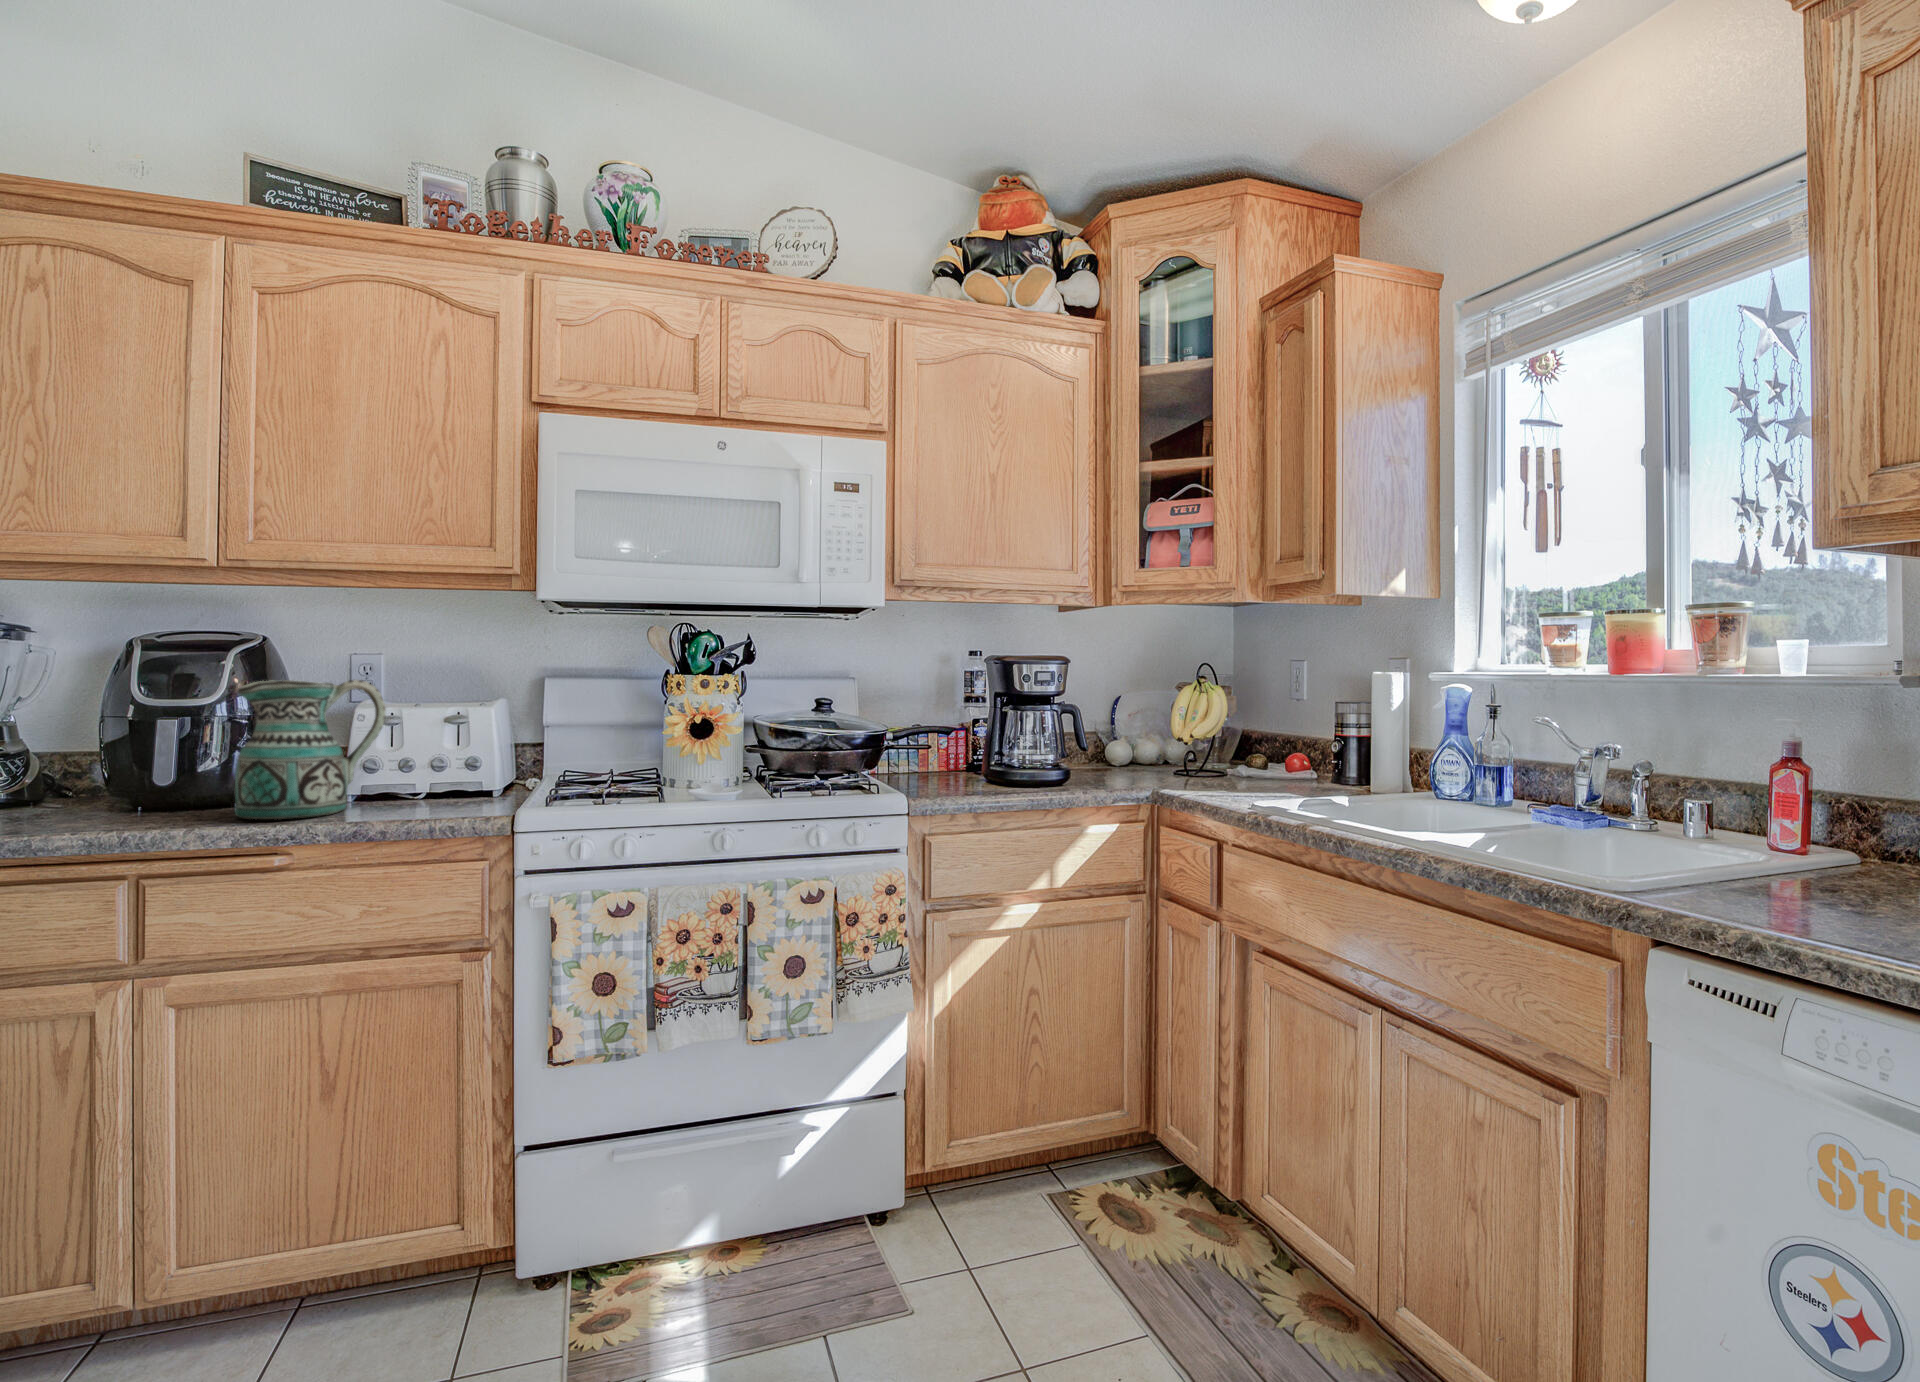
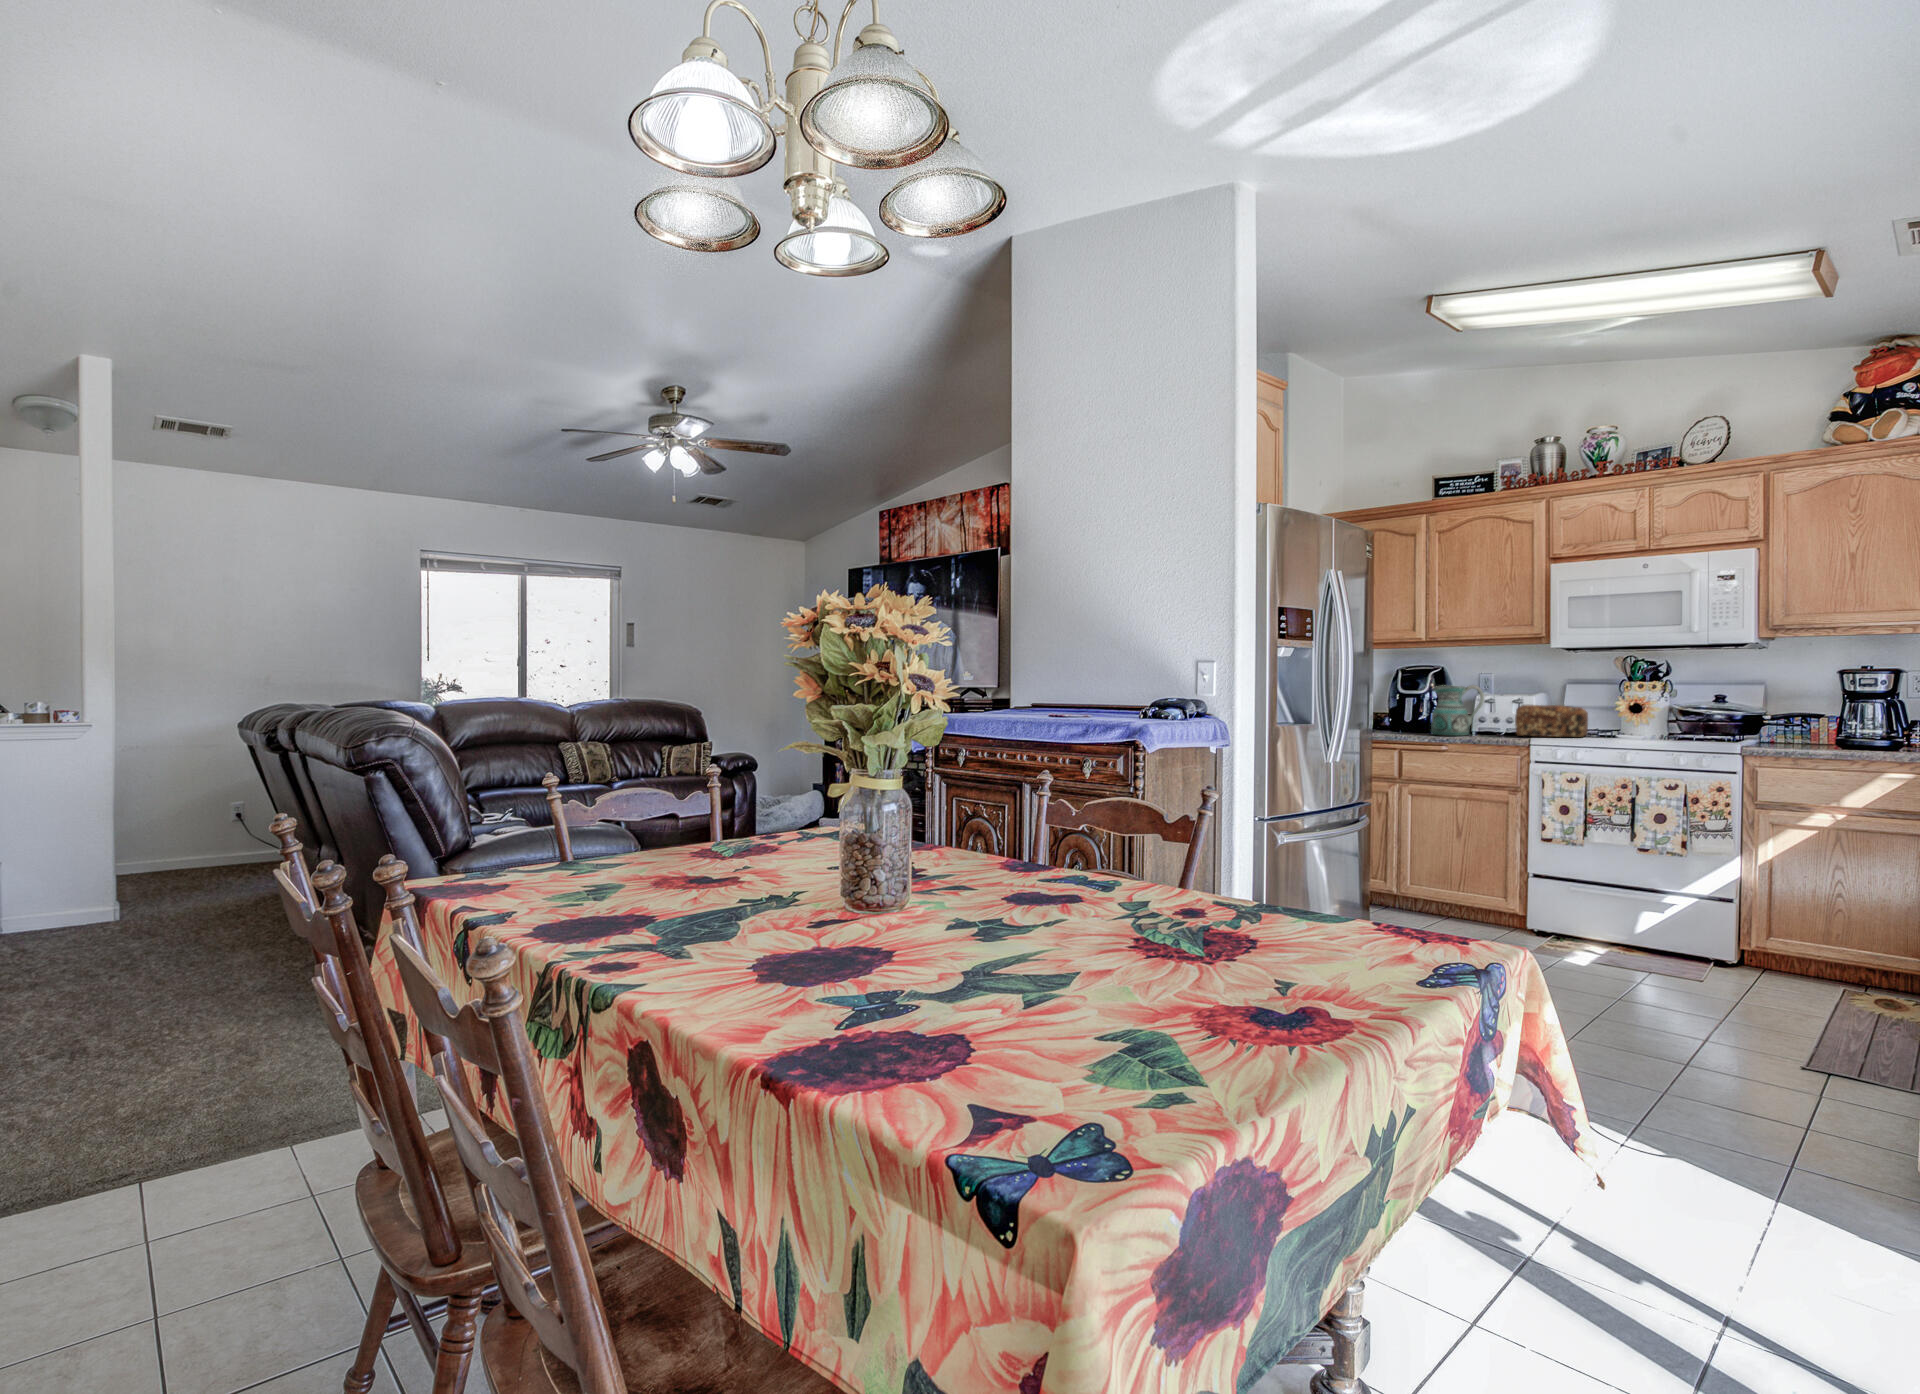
bread loaf: none [474,727,627,806] -> present [1515,705,1588,737]

